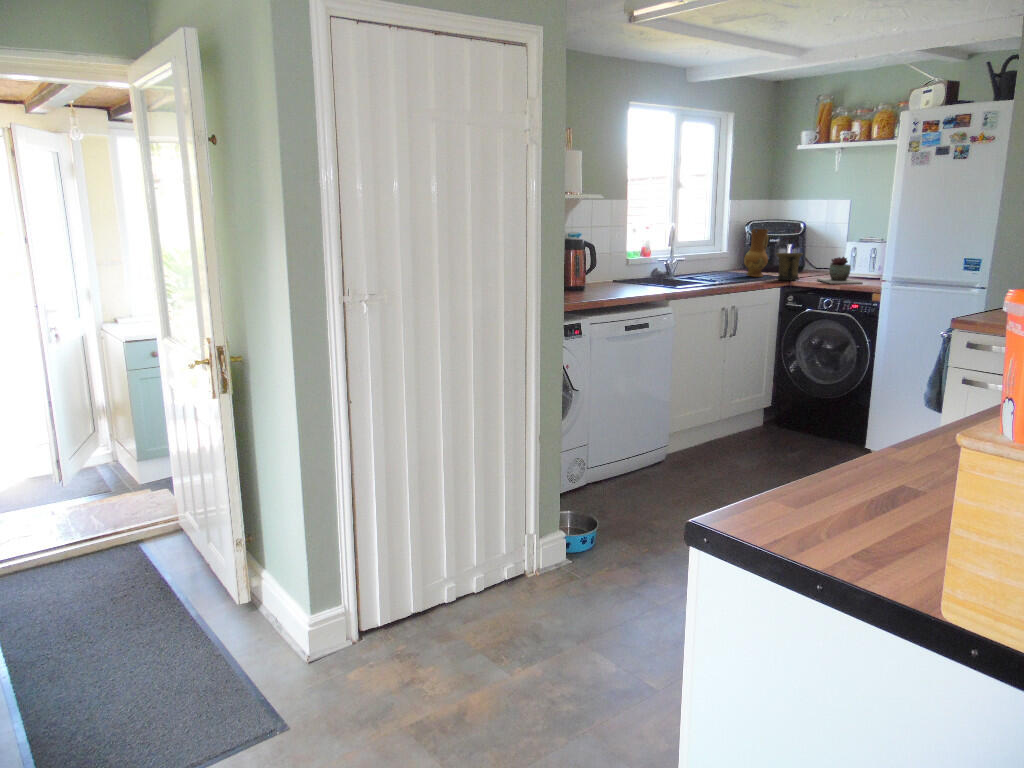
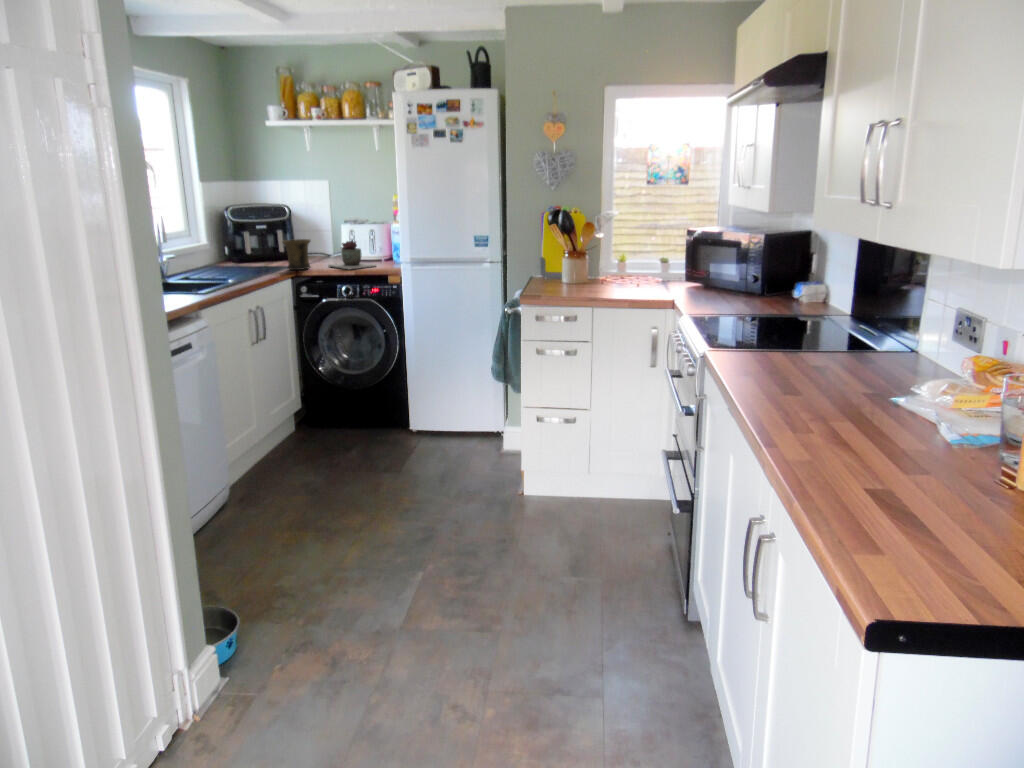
ceramic jug: present [744,229,768,277] -> none [242,215,269,269]

